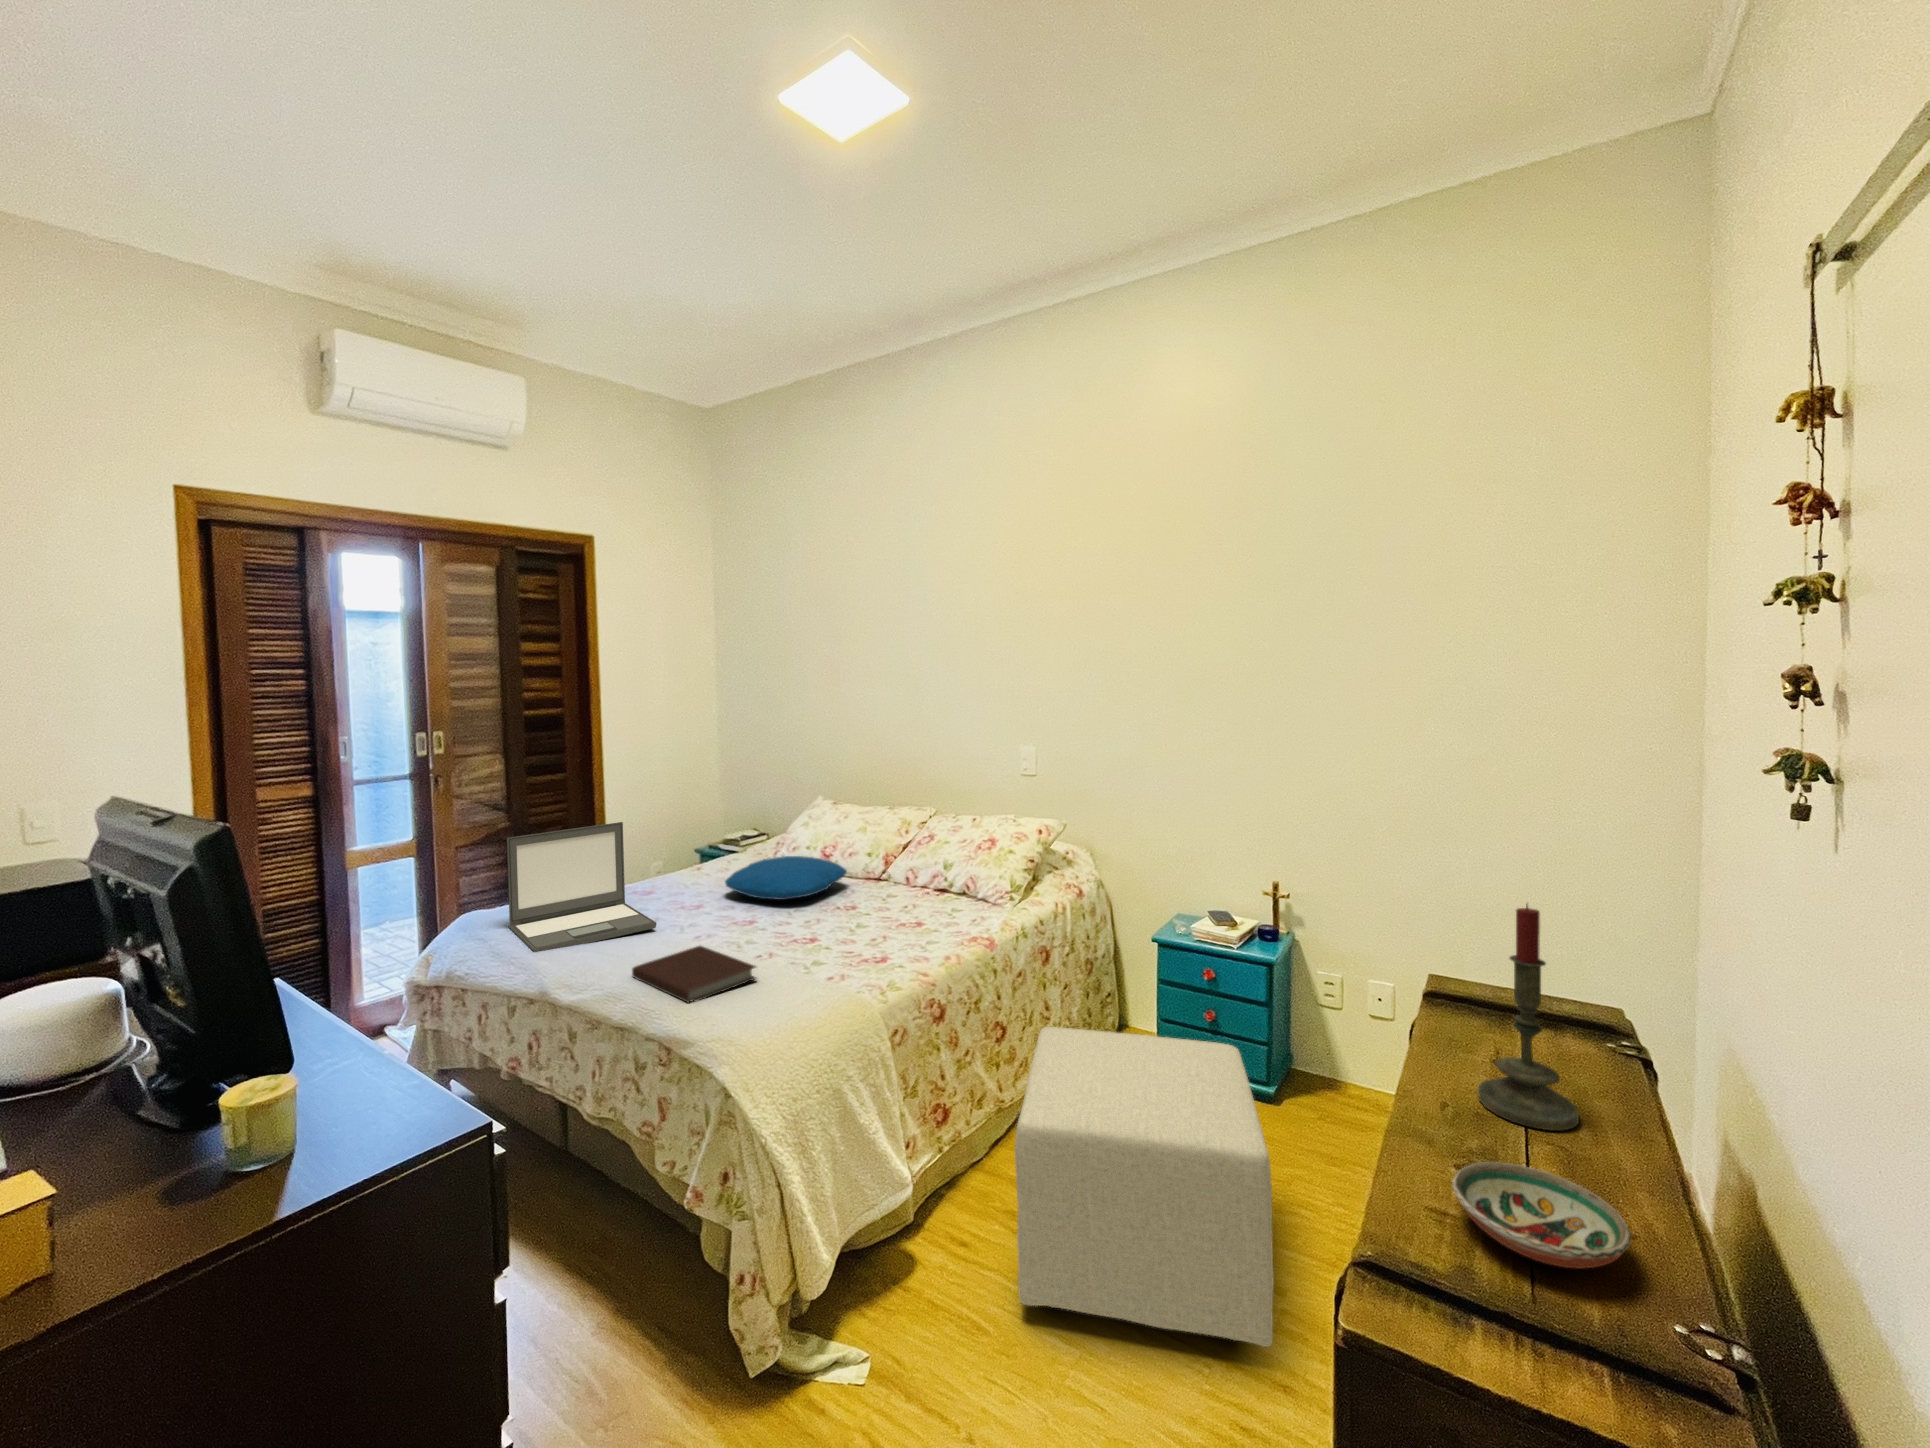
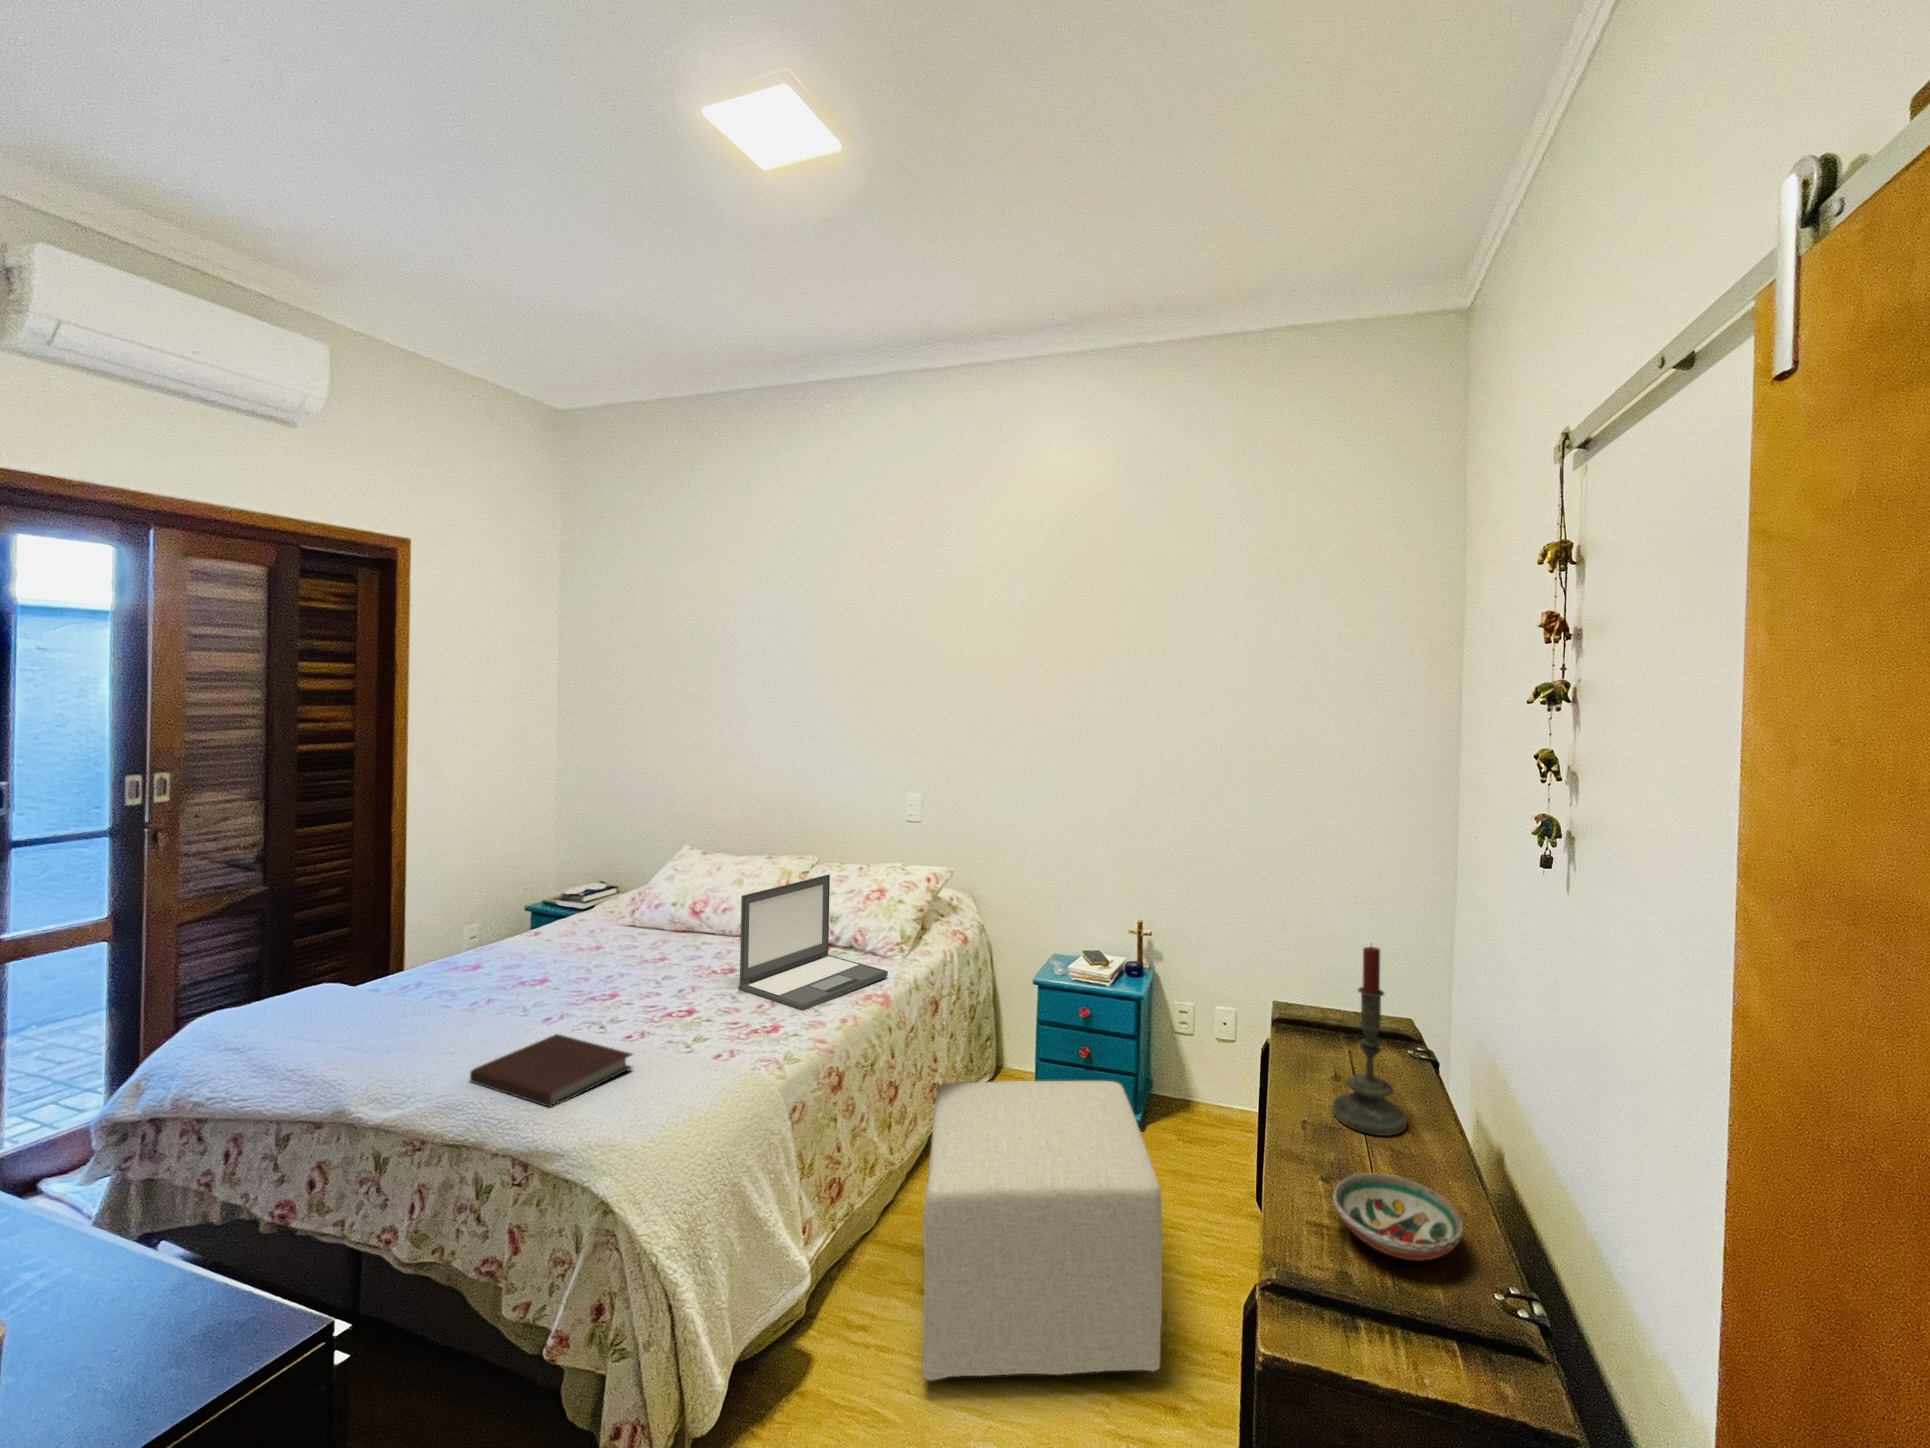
laptop: present [507,822,656,952] -> present [739,875,888,1010]
pillow: present [725,856,847,900] -> none [575,916,721,969]

